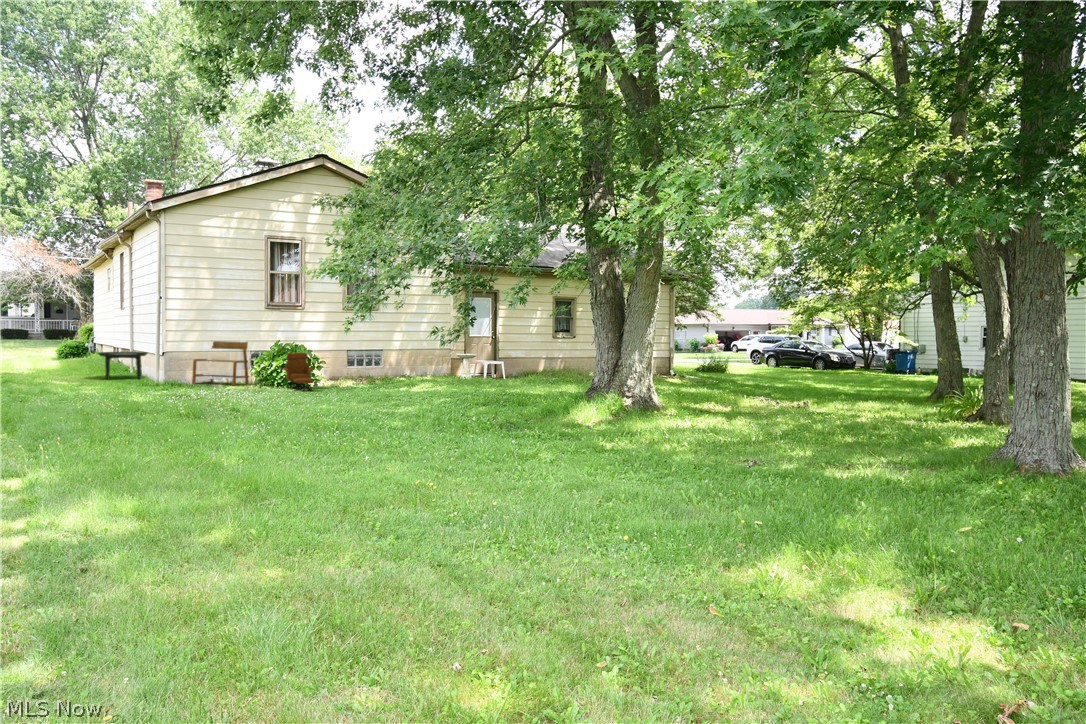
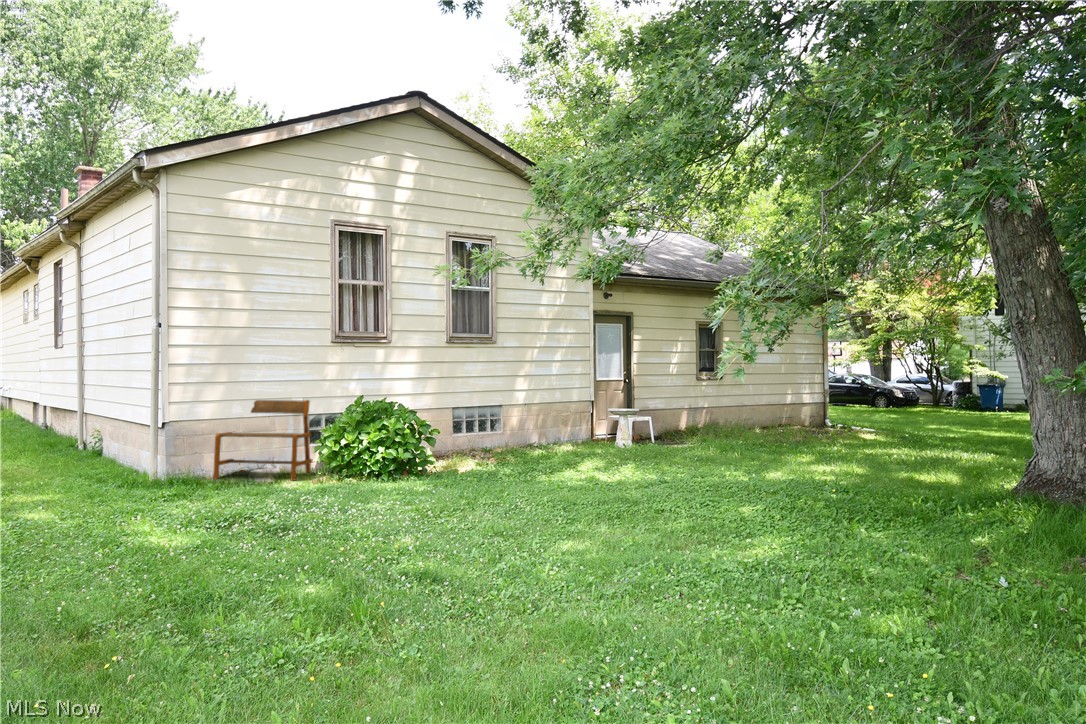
round table: present [98,352,148,380] -> none [29,420,123,475]
lounge chair: present [283,353,314,391] -> none [385,417,450,491]

